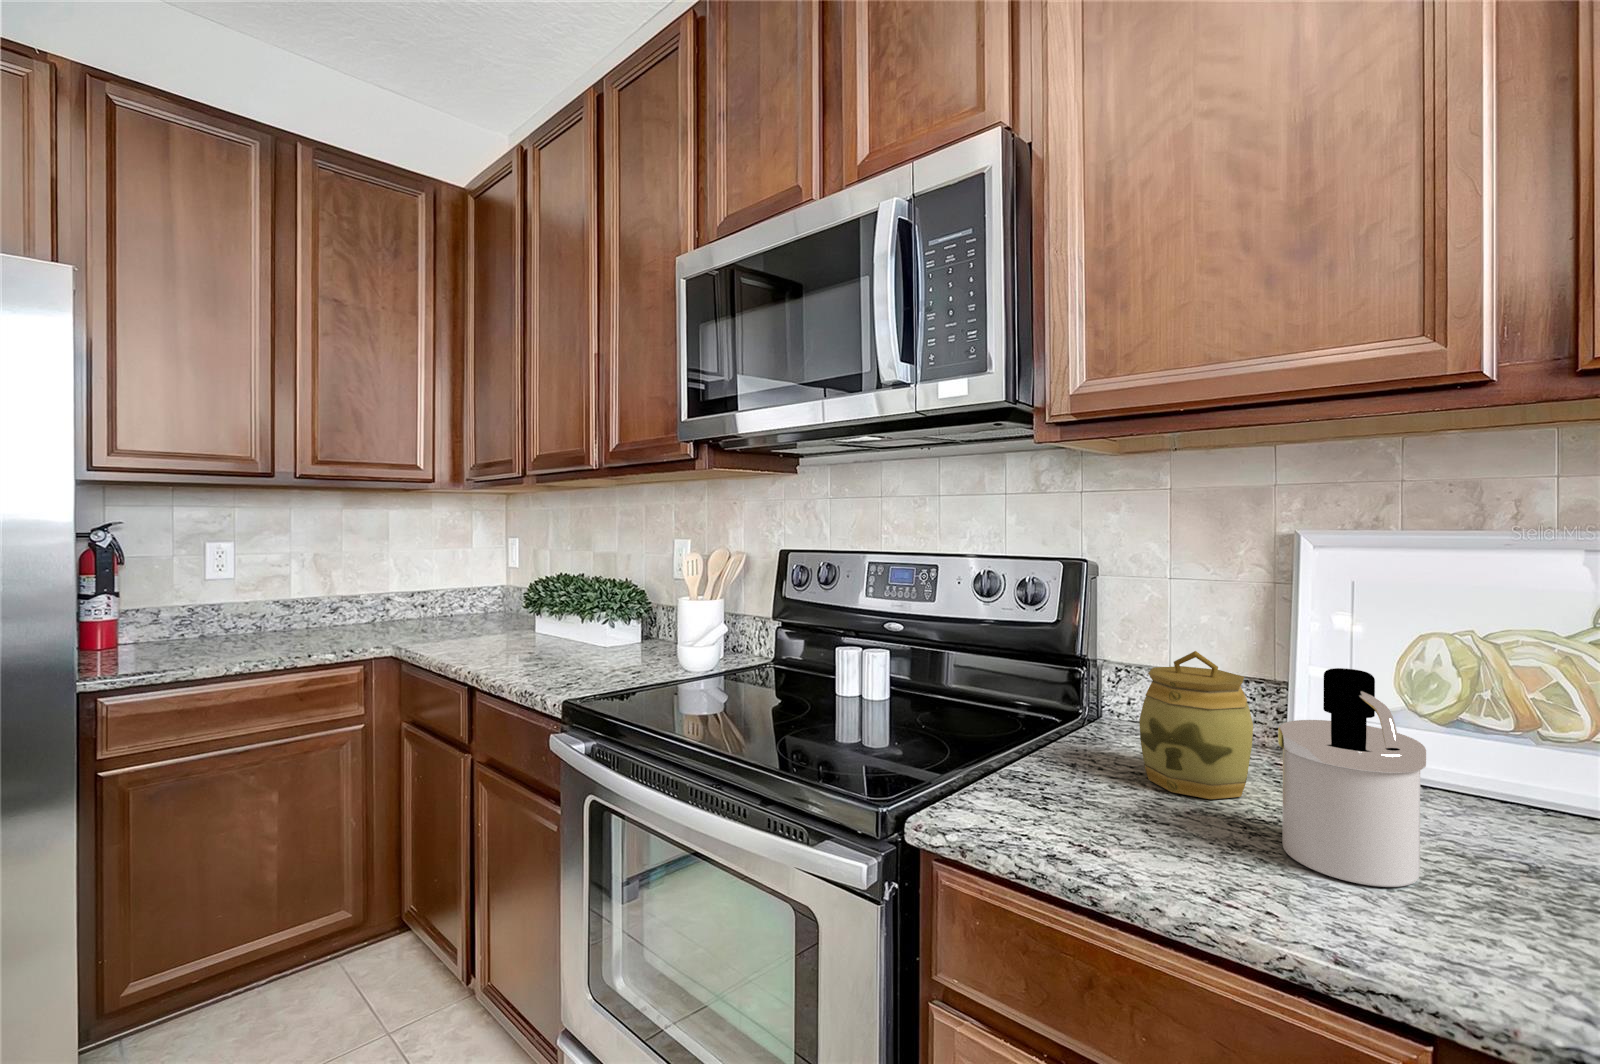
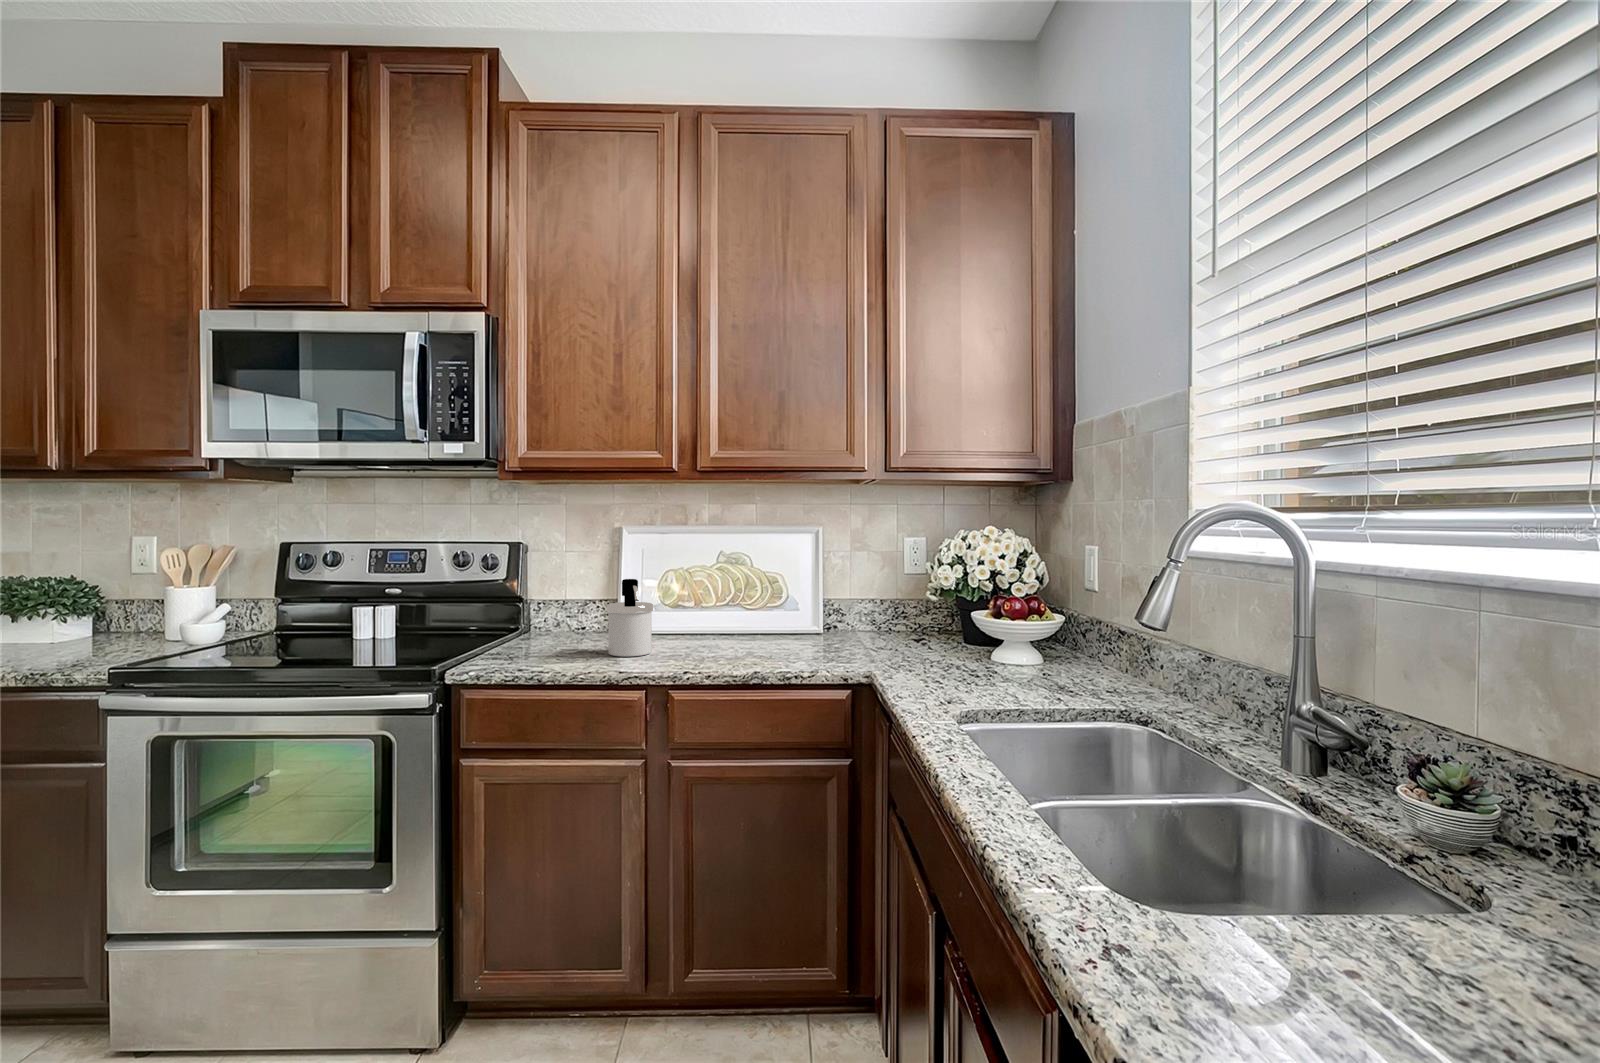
jar: present [1139,651,1253,799] -> none [552,582,601,648]

